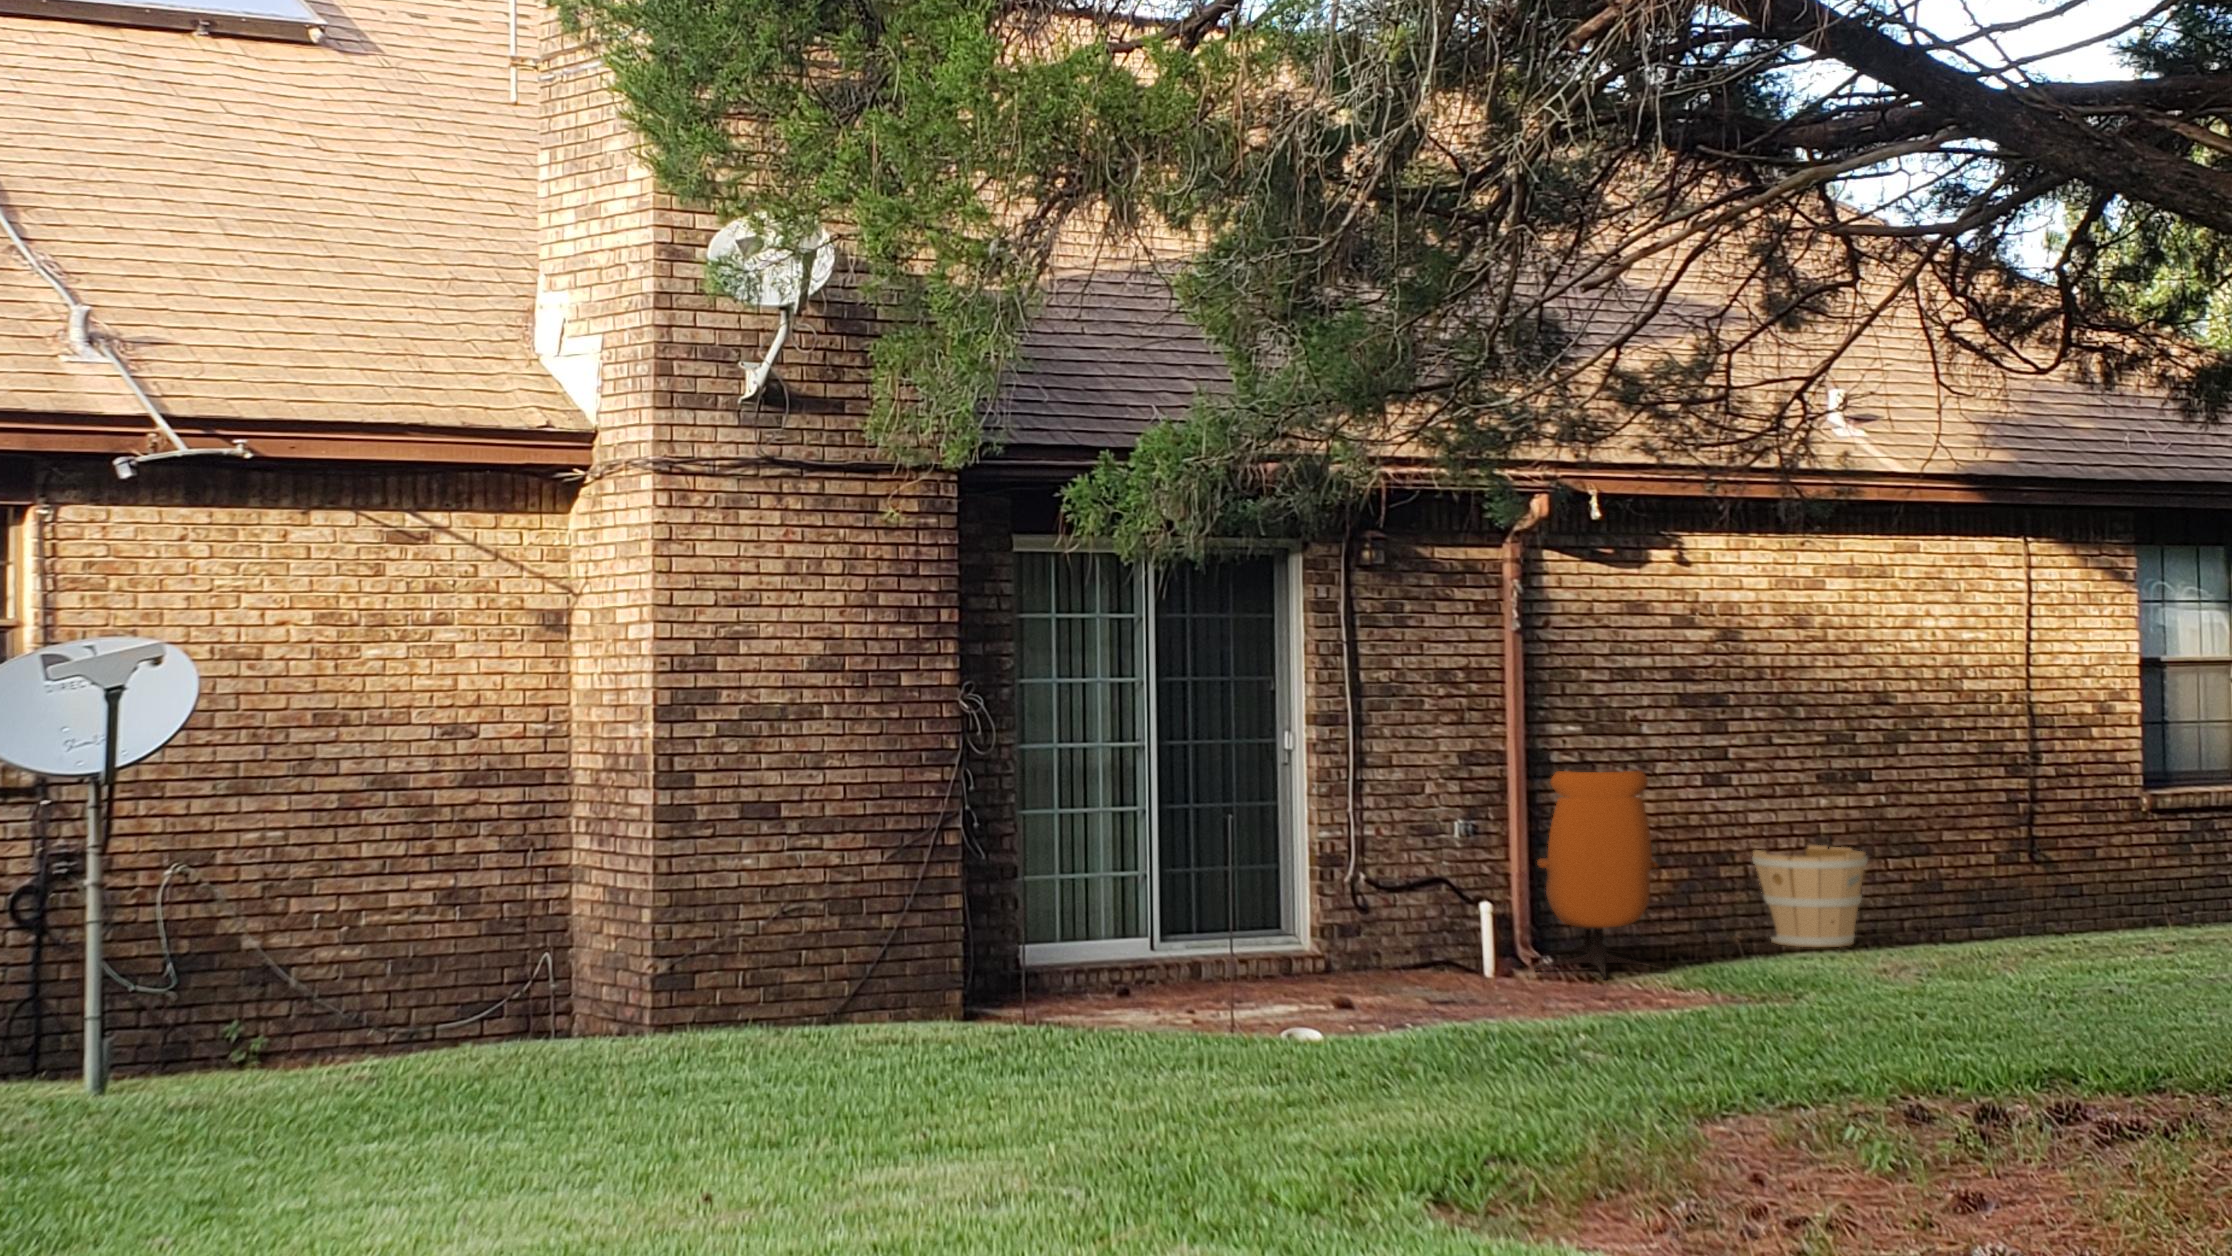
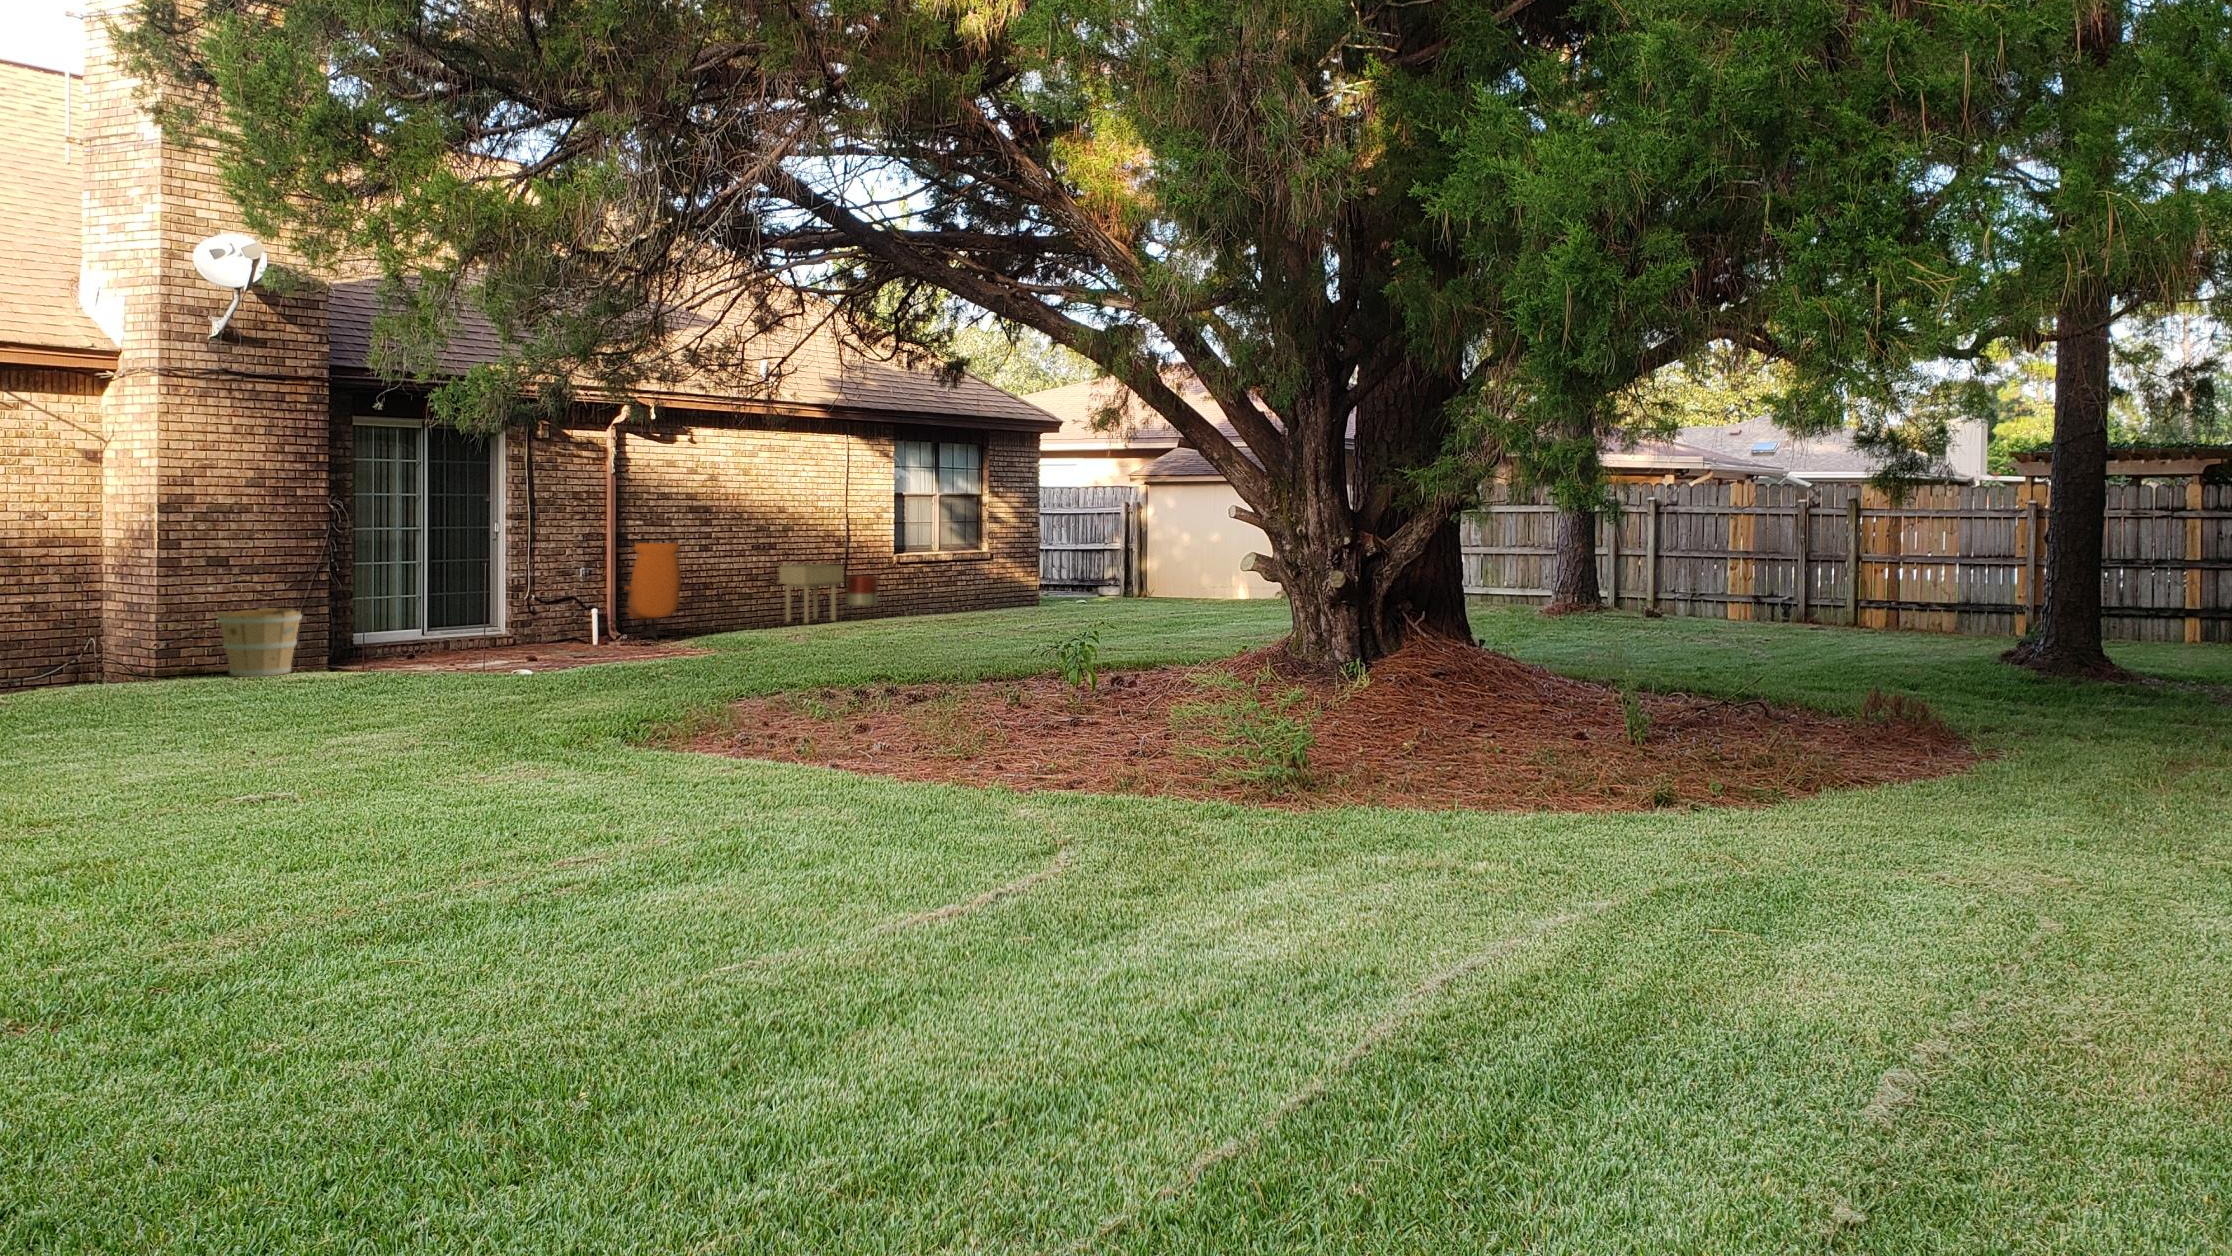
side table: none [1878,810,2025,938] -> present [779,564,844,623]
planter: none [2032,834,2107,929] -> present [846,575,878,606]
wooden bucket: present [1752,845,1867,947] -> present [217,608,302,677]

